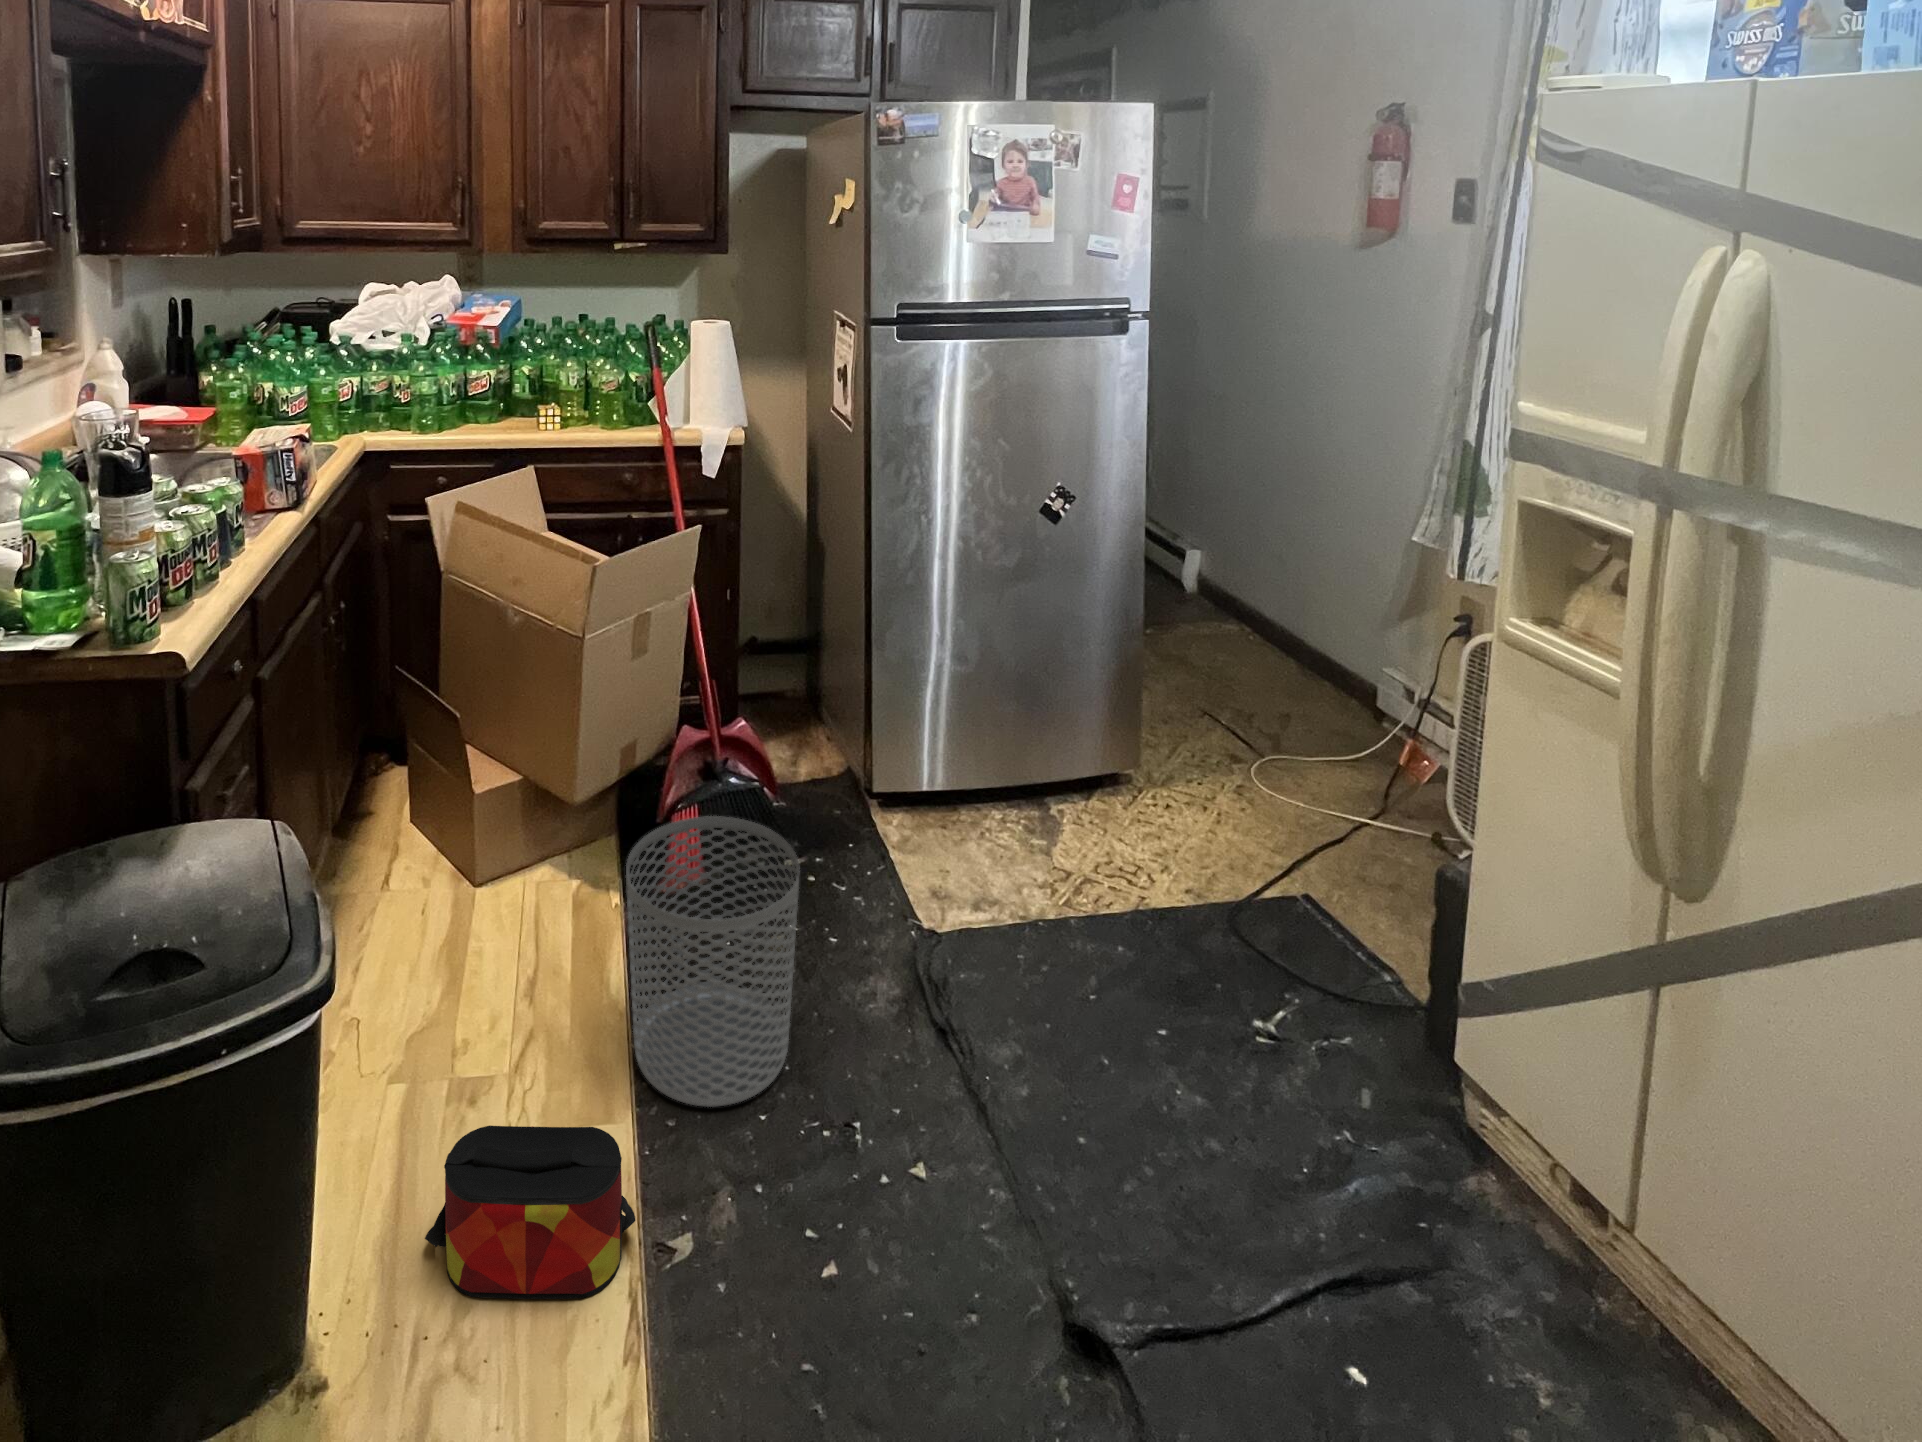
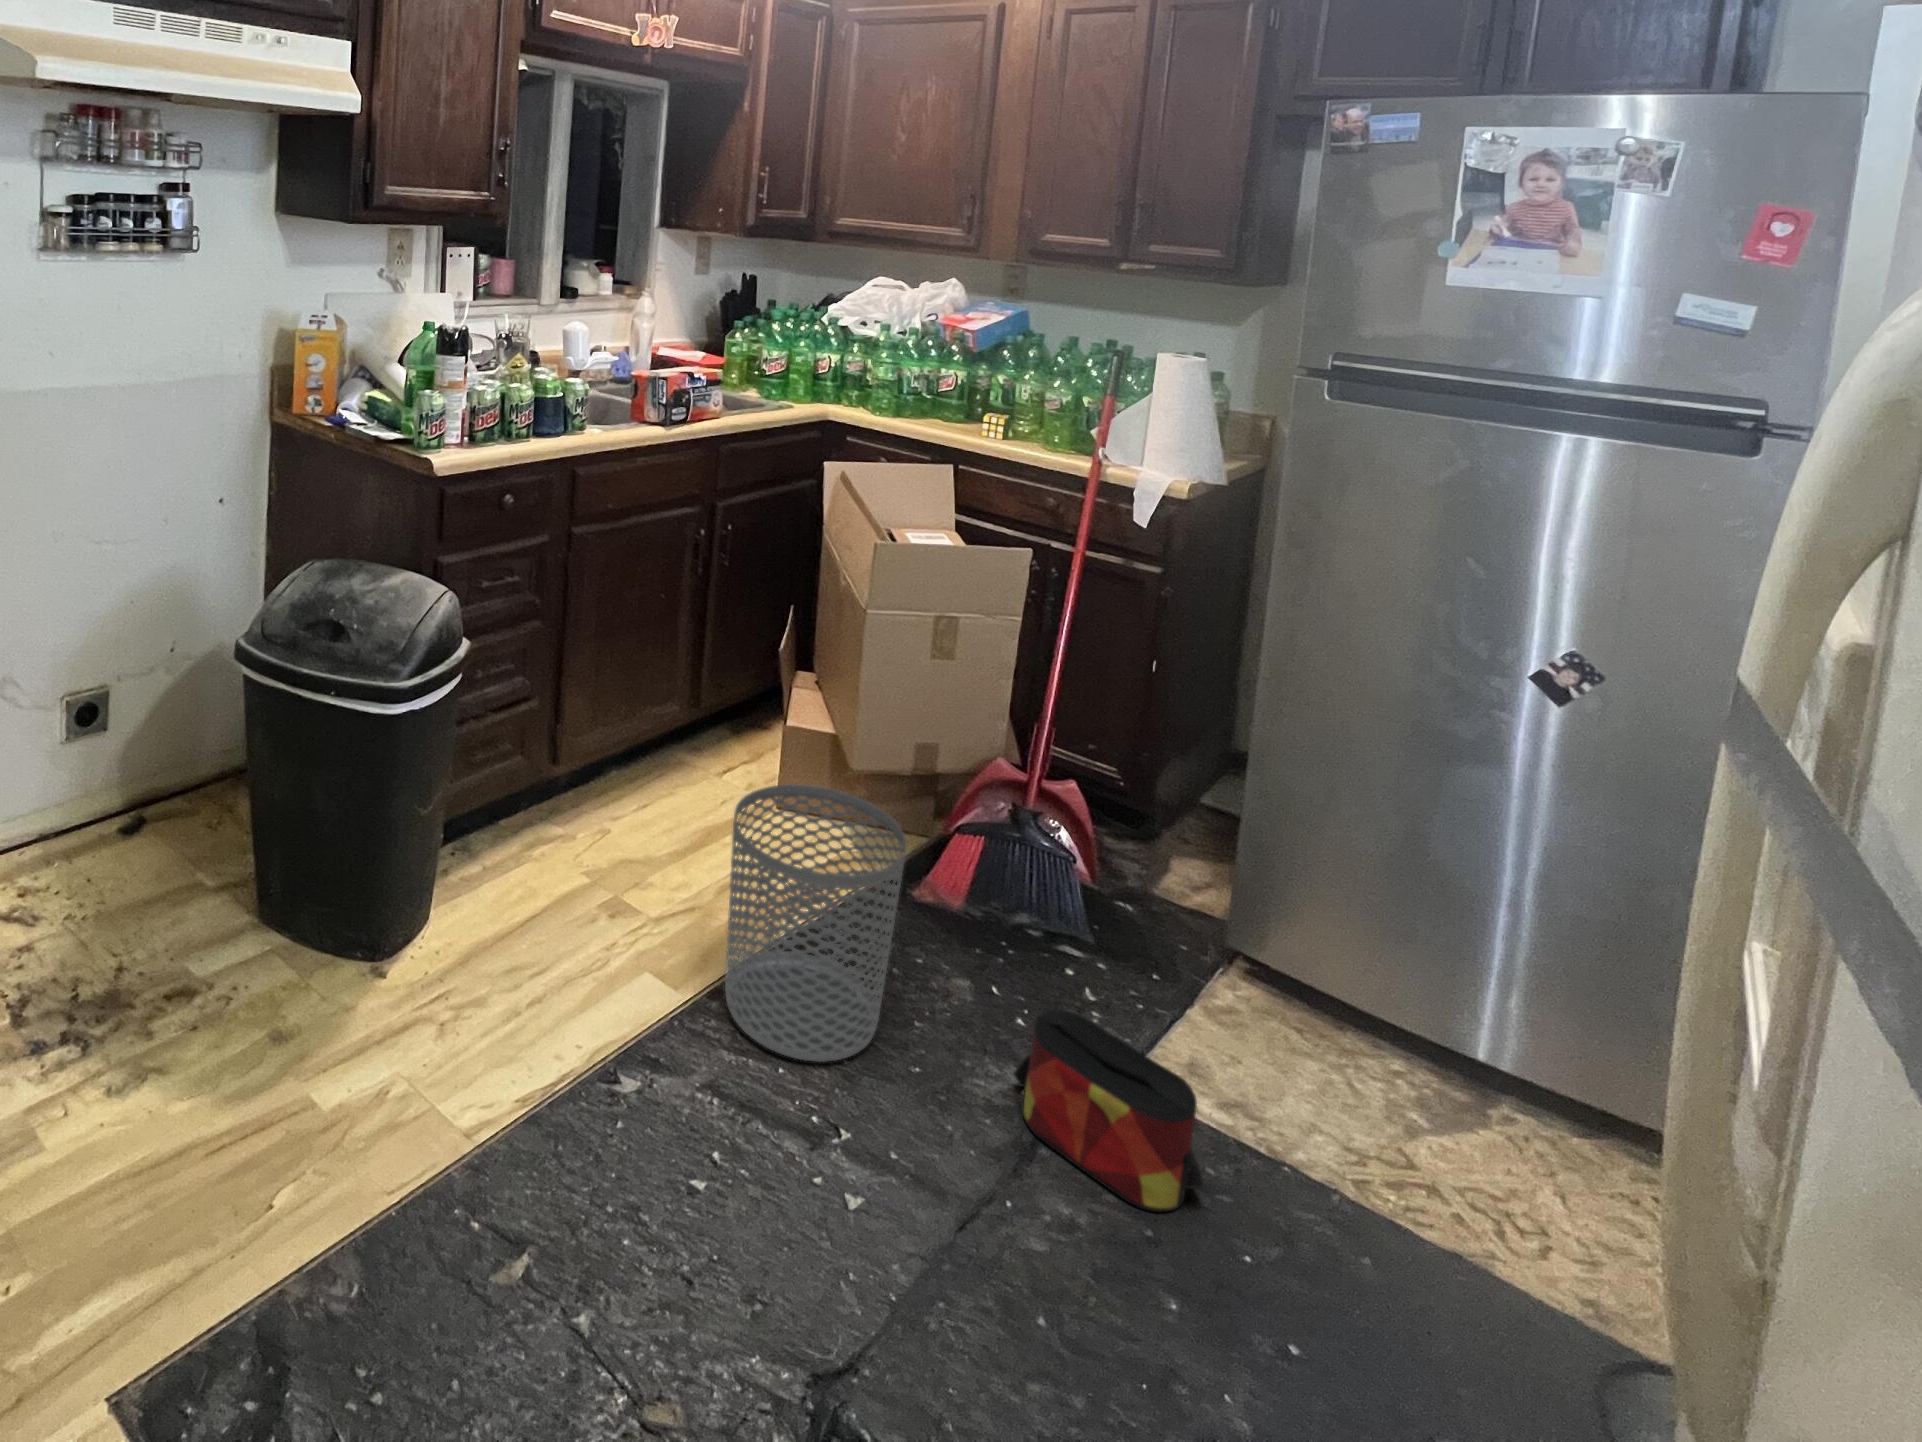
bag: present [425,1126,635,1299] -> present [1014,1011,1203,1212]

